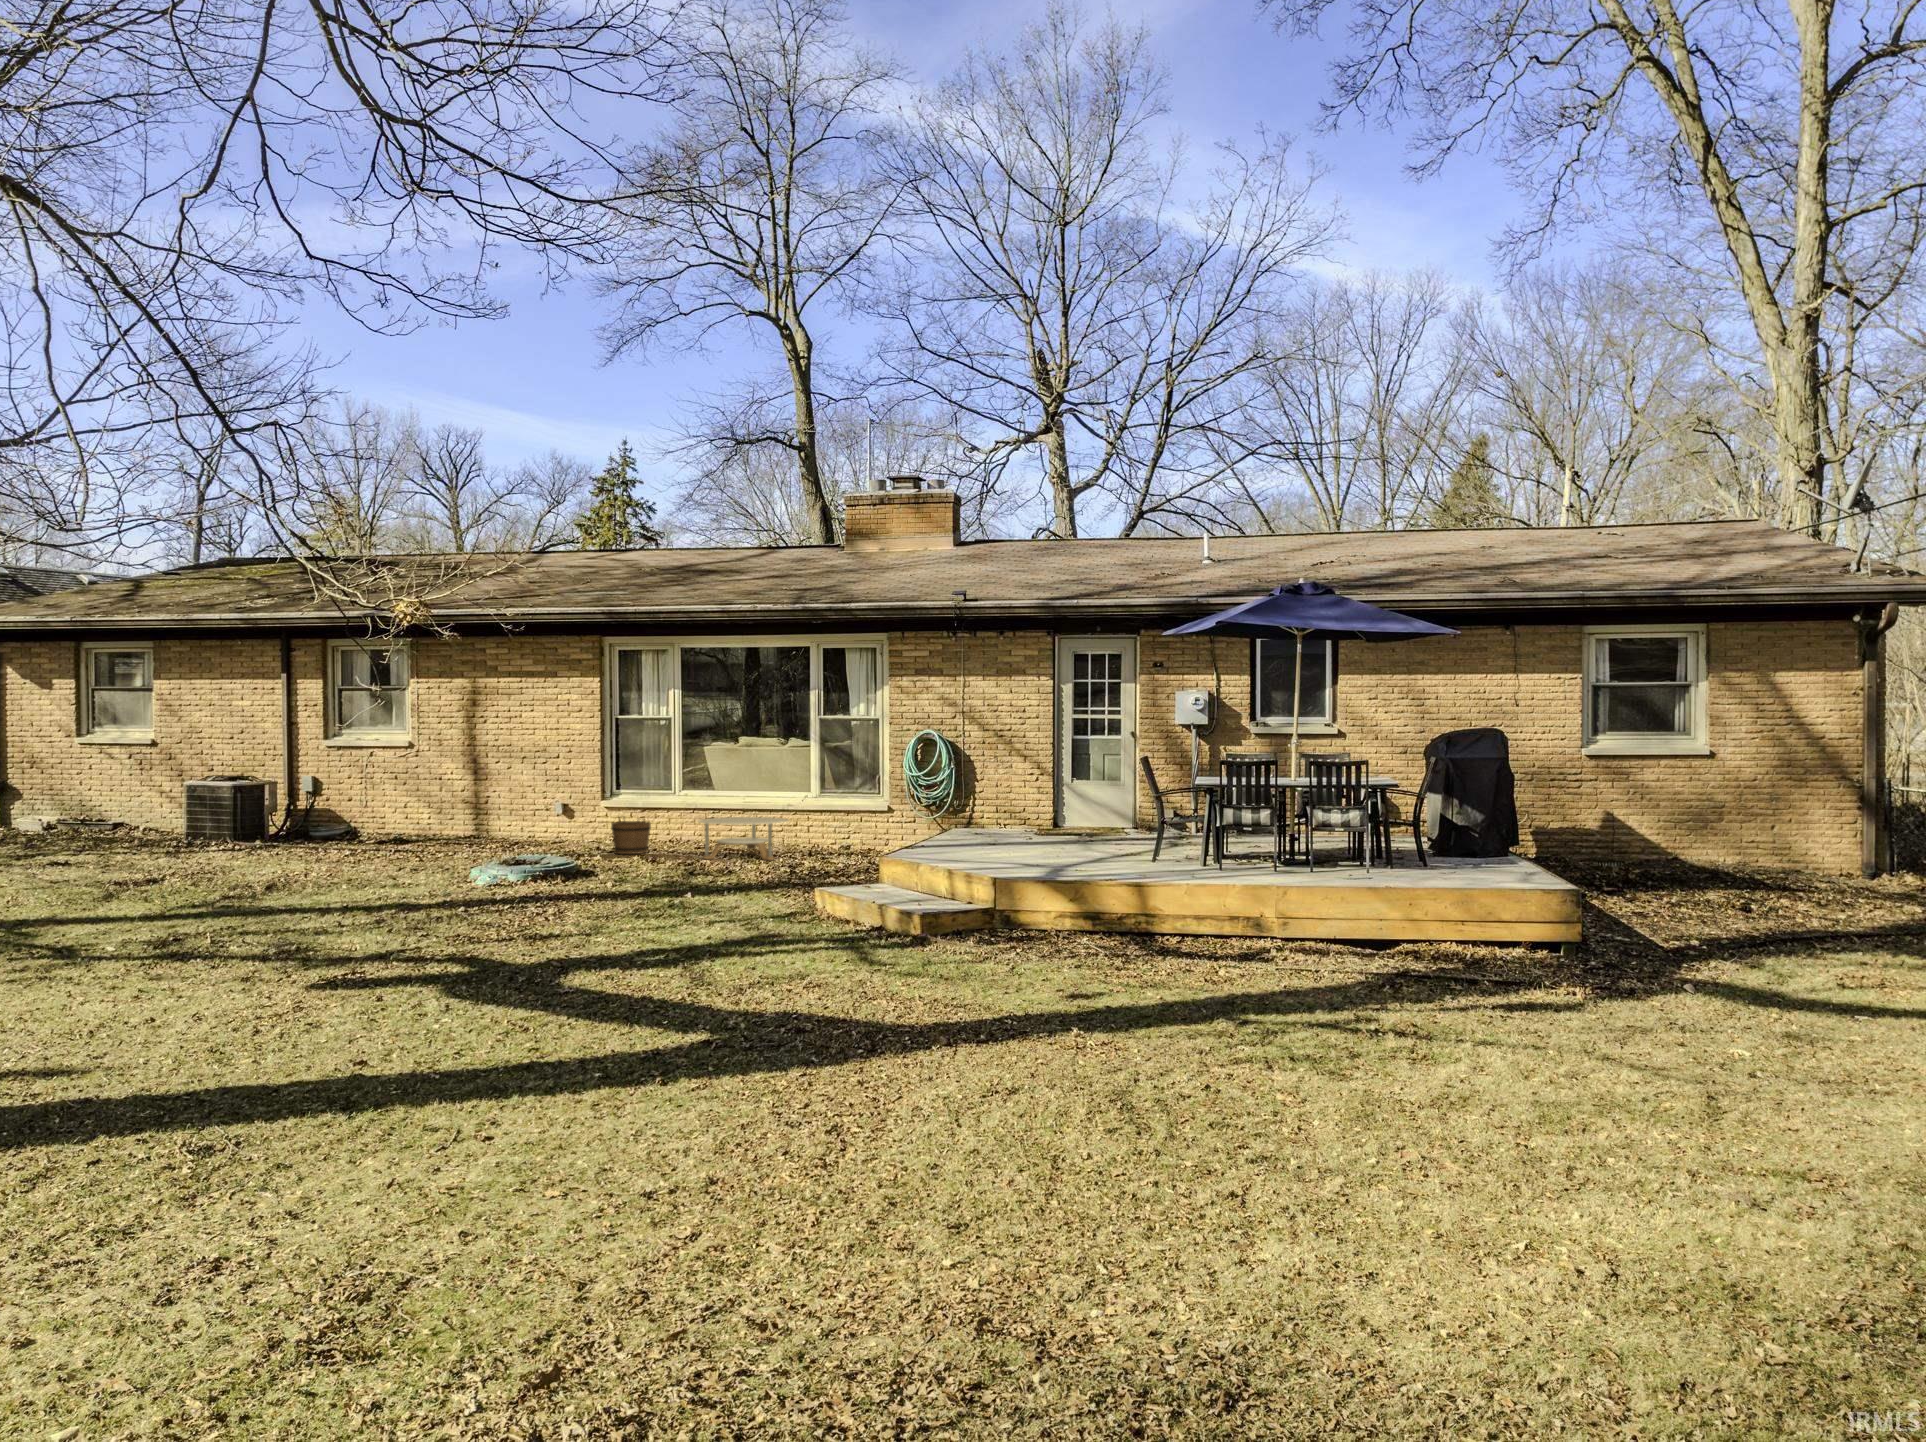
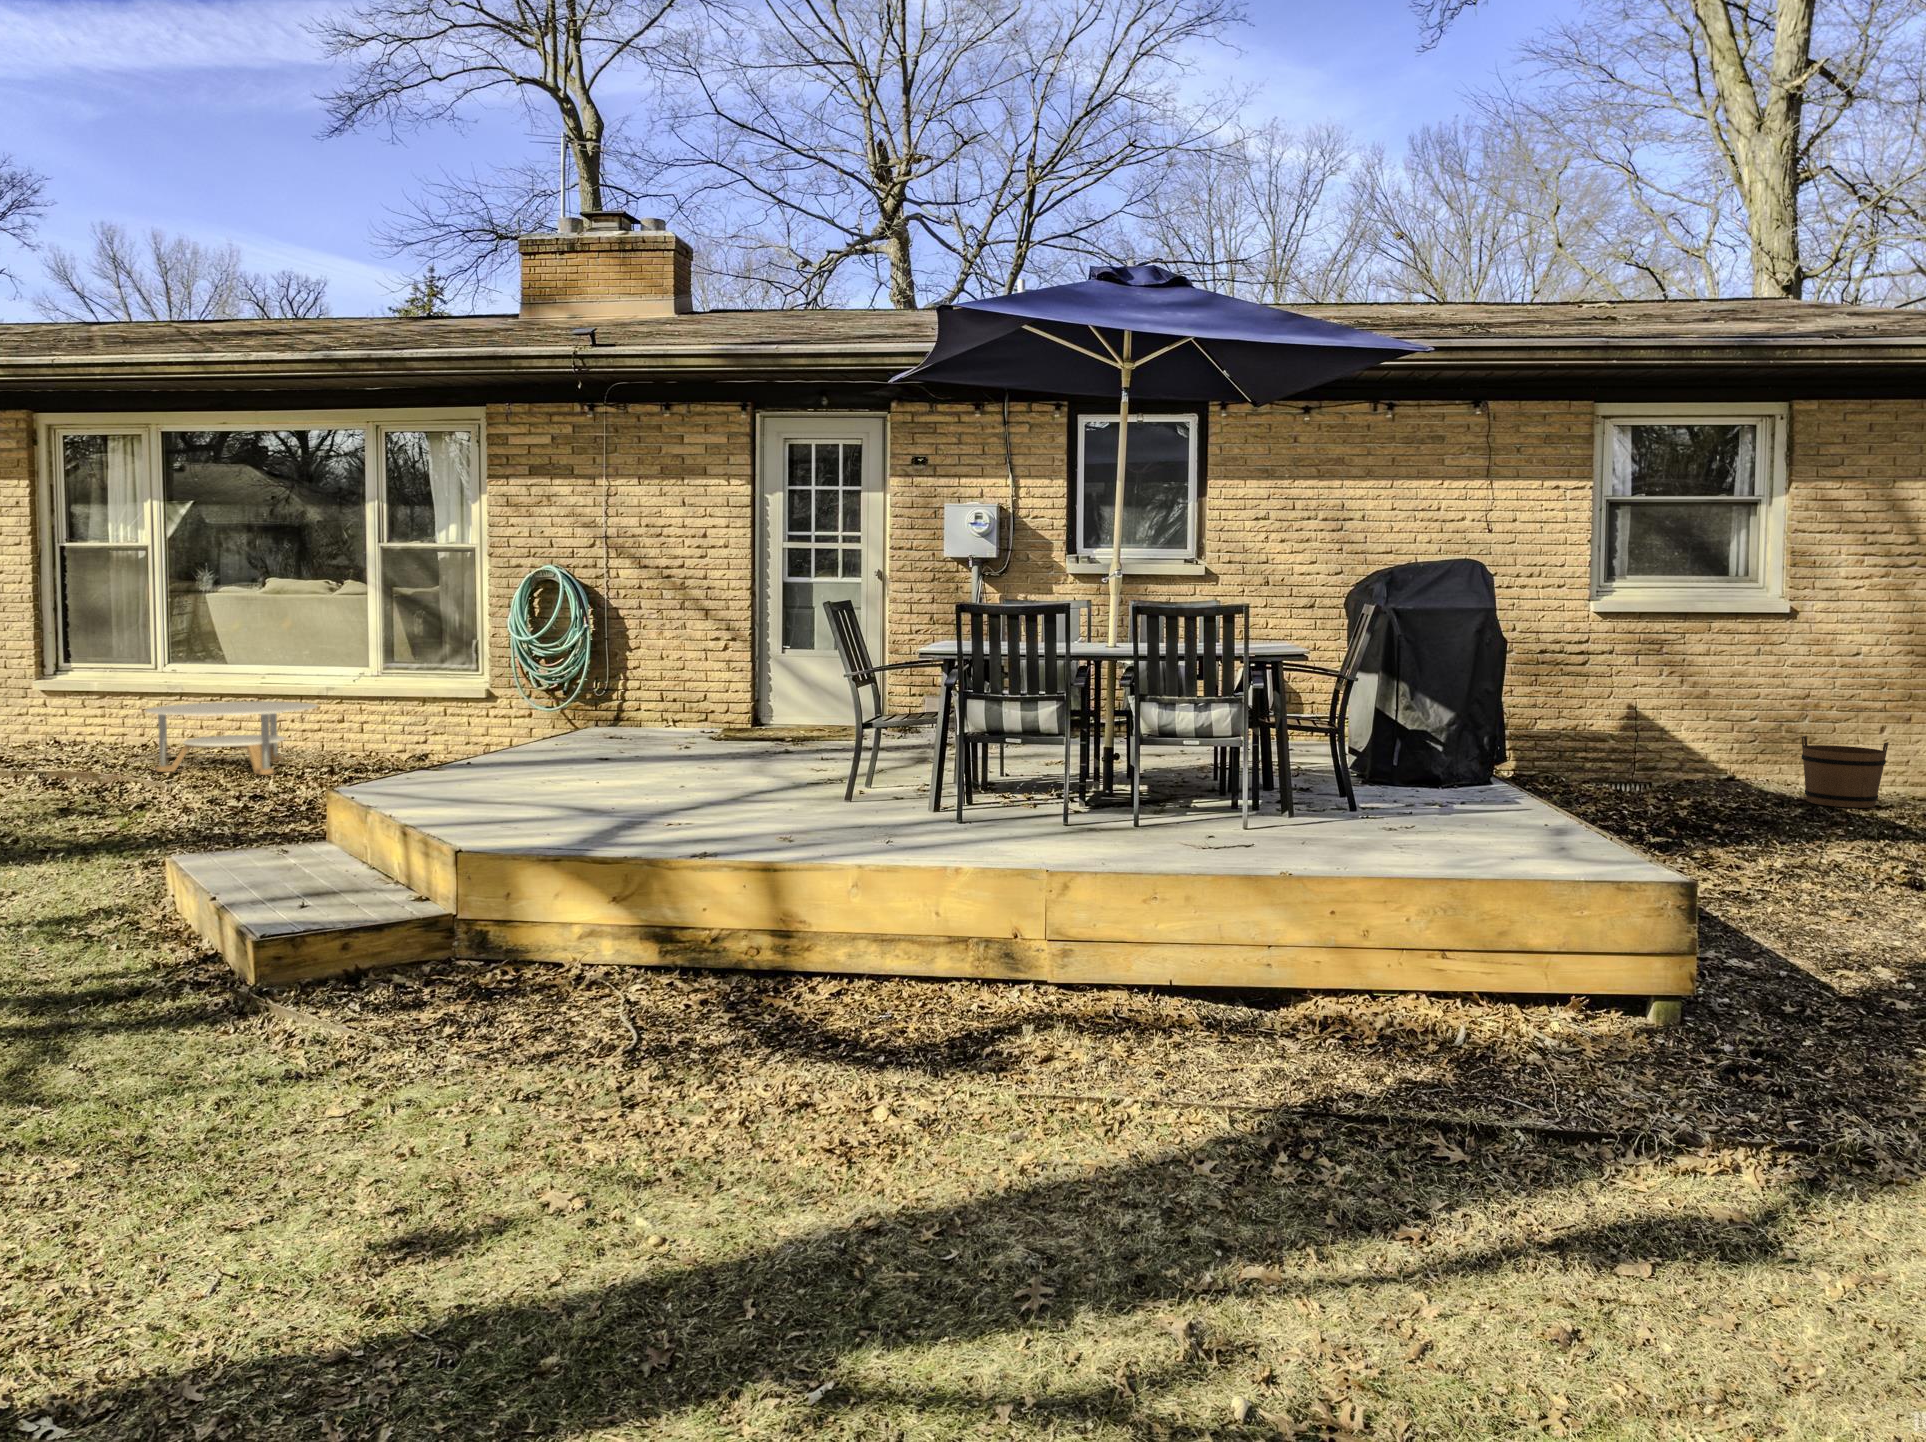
bucket: present [611,817,651,854] -> present [1801,736,1889,808]

